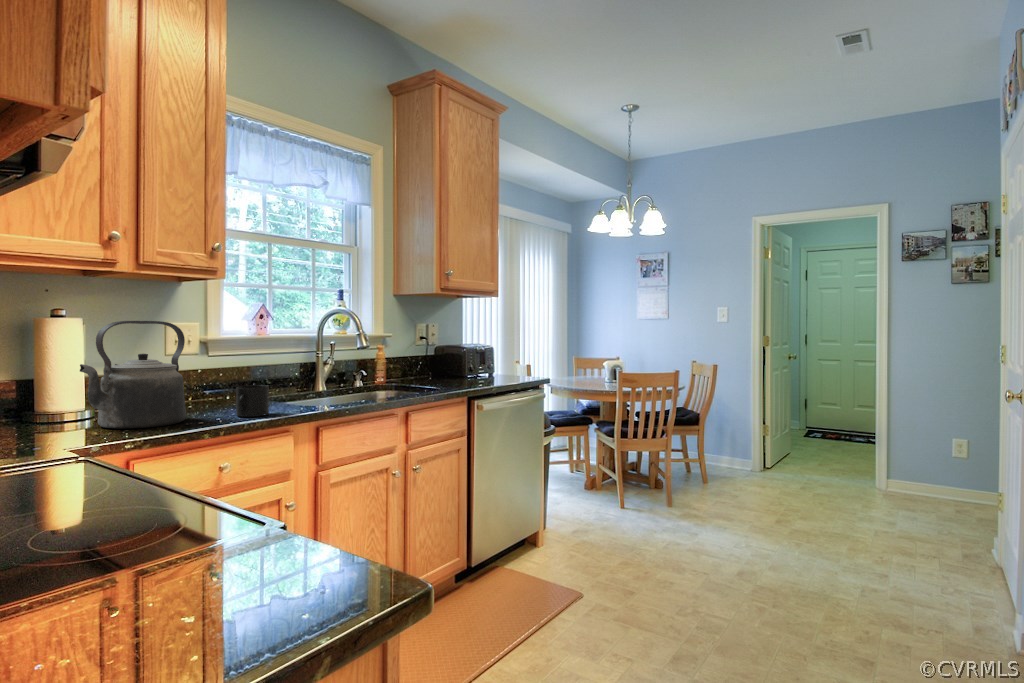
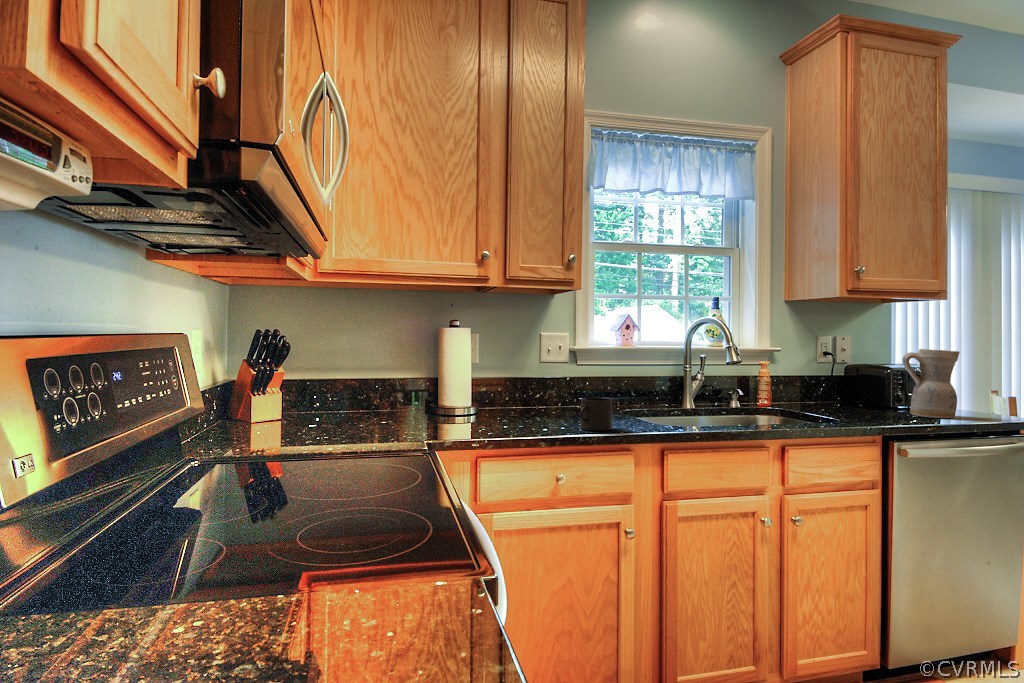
kettle: present [80,321,186,429] -> none [451,330,539,430]
ceramic pitcher: none [476,333,509,382] -> present [902,349,960,418]

